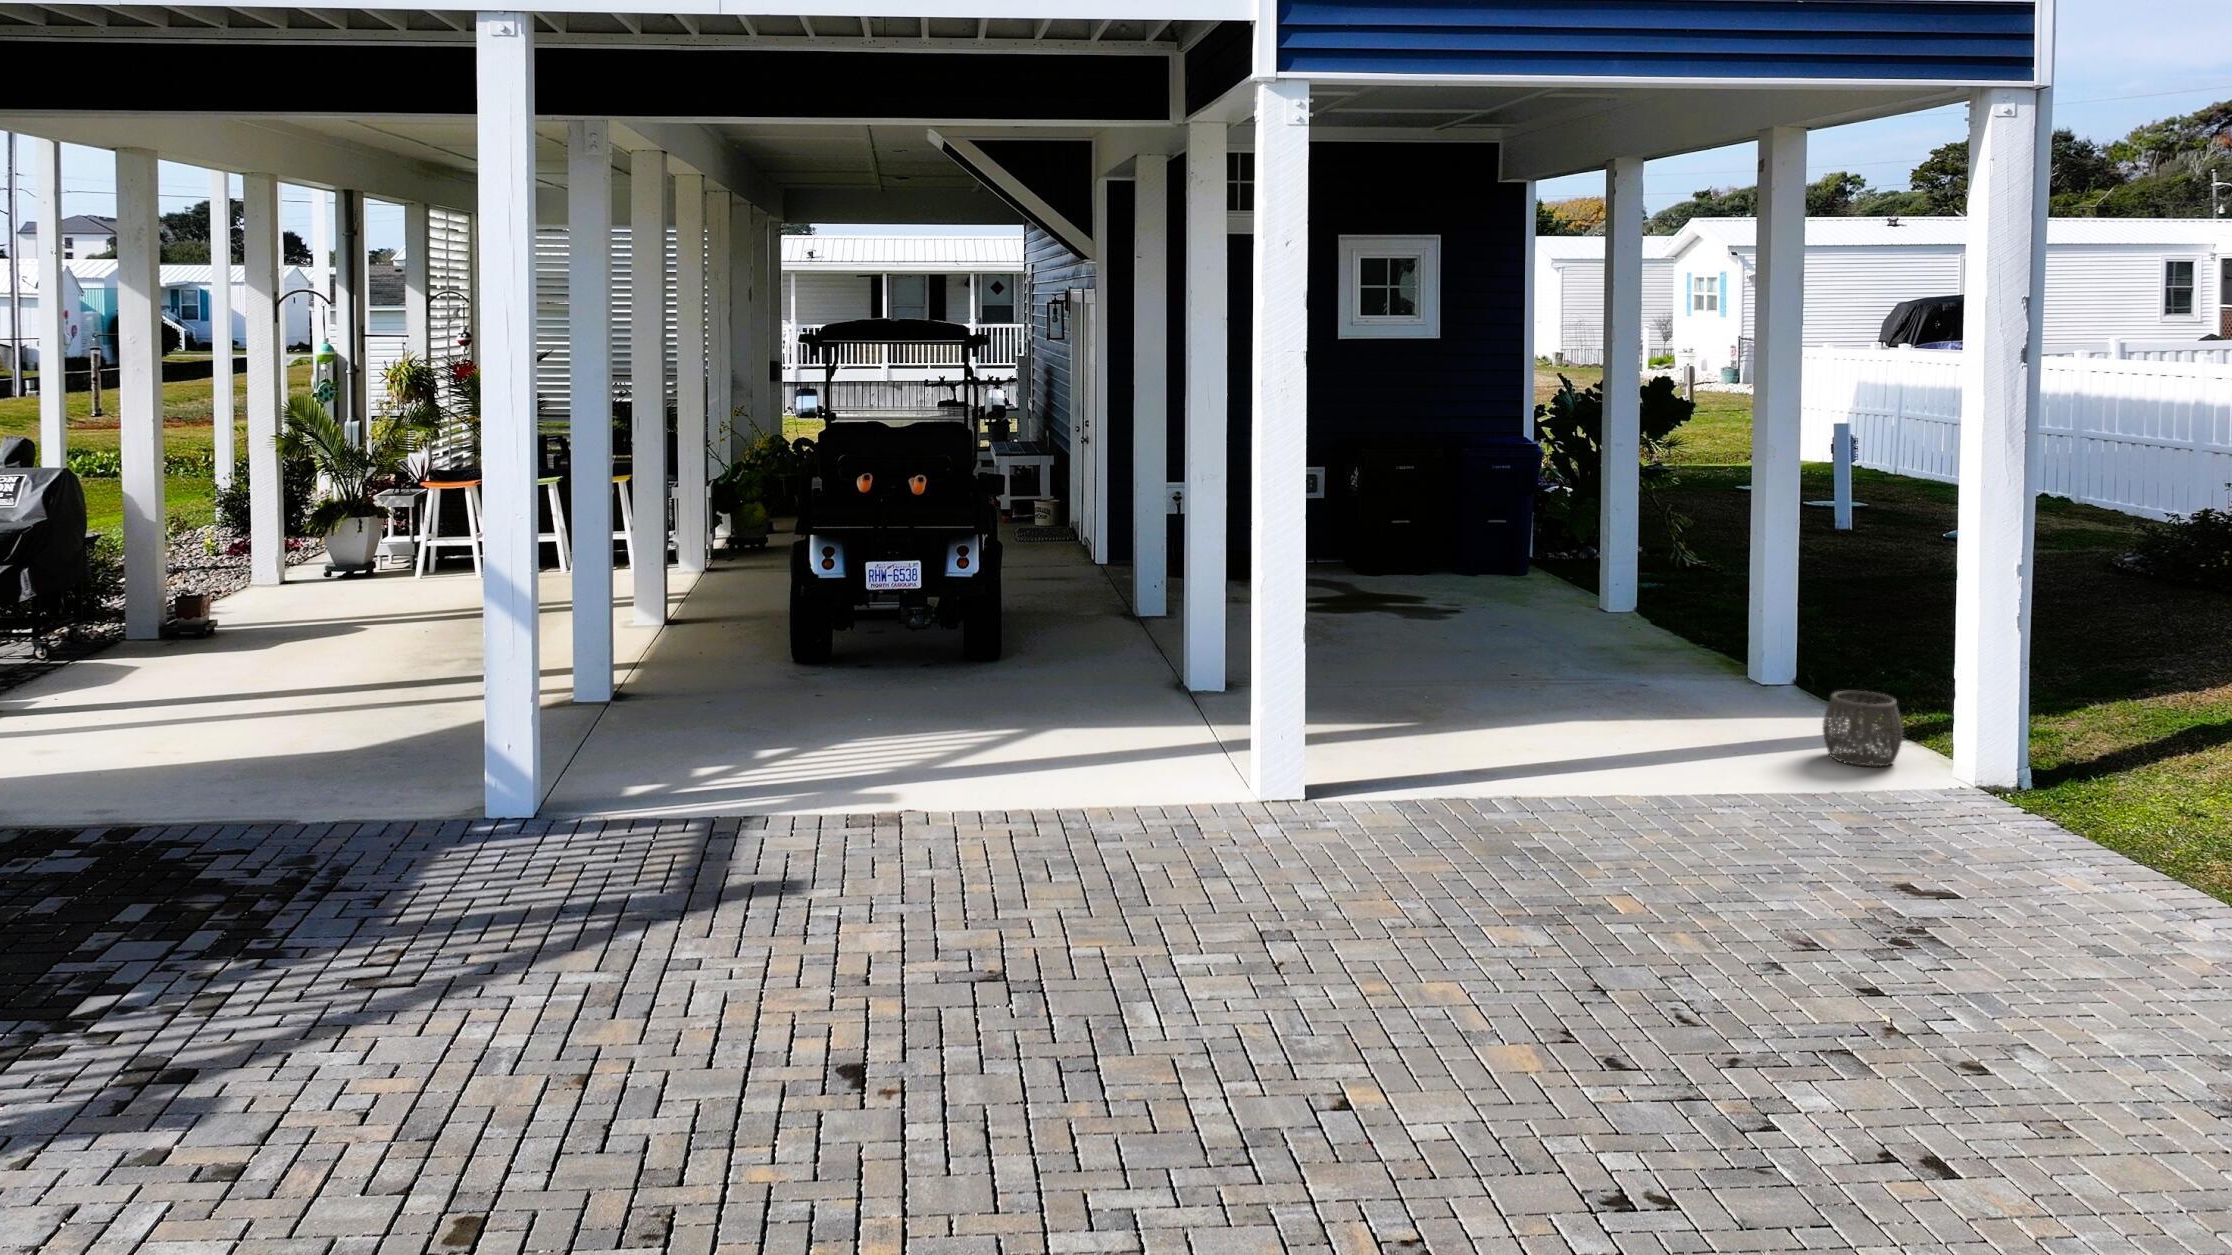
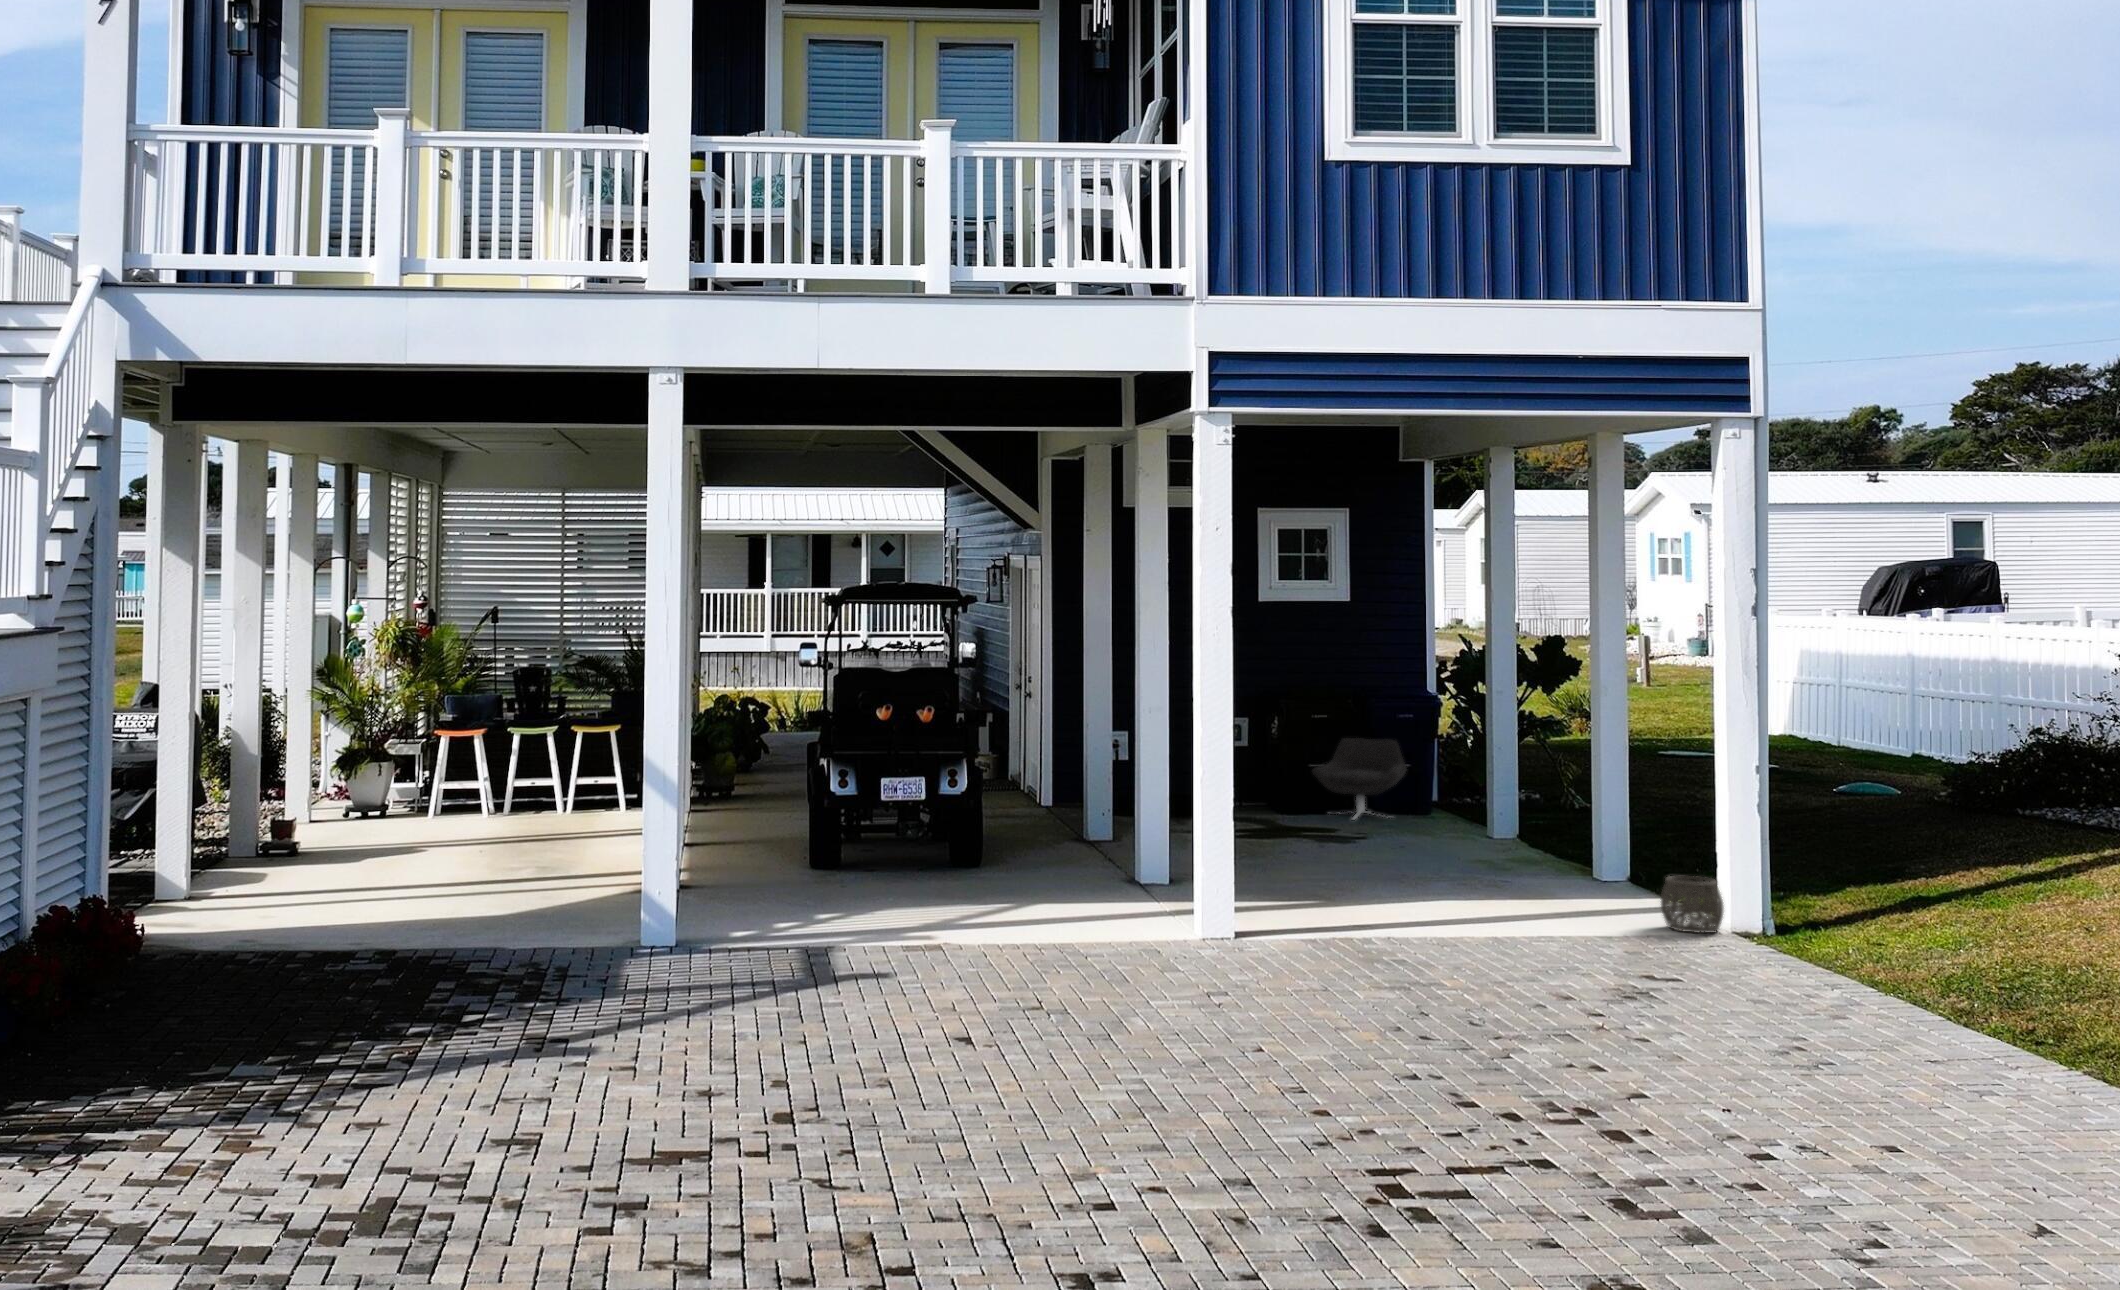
lounge chair: none [1395,486,1495,578] -> present [1312,738,1406,819]

